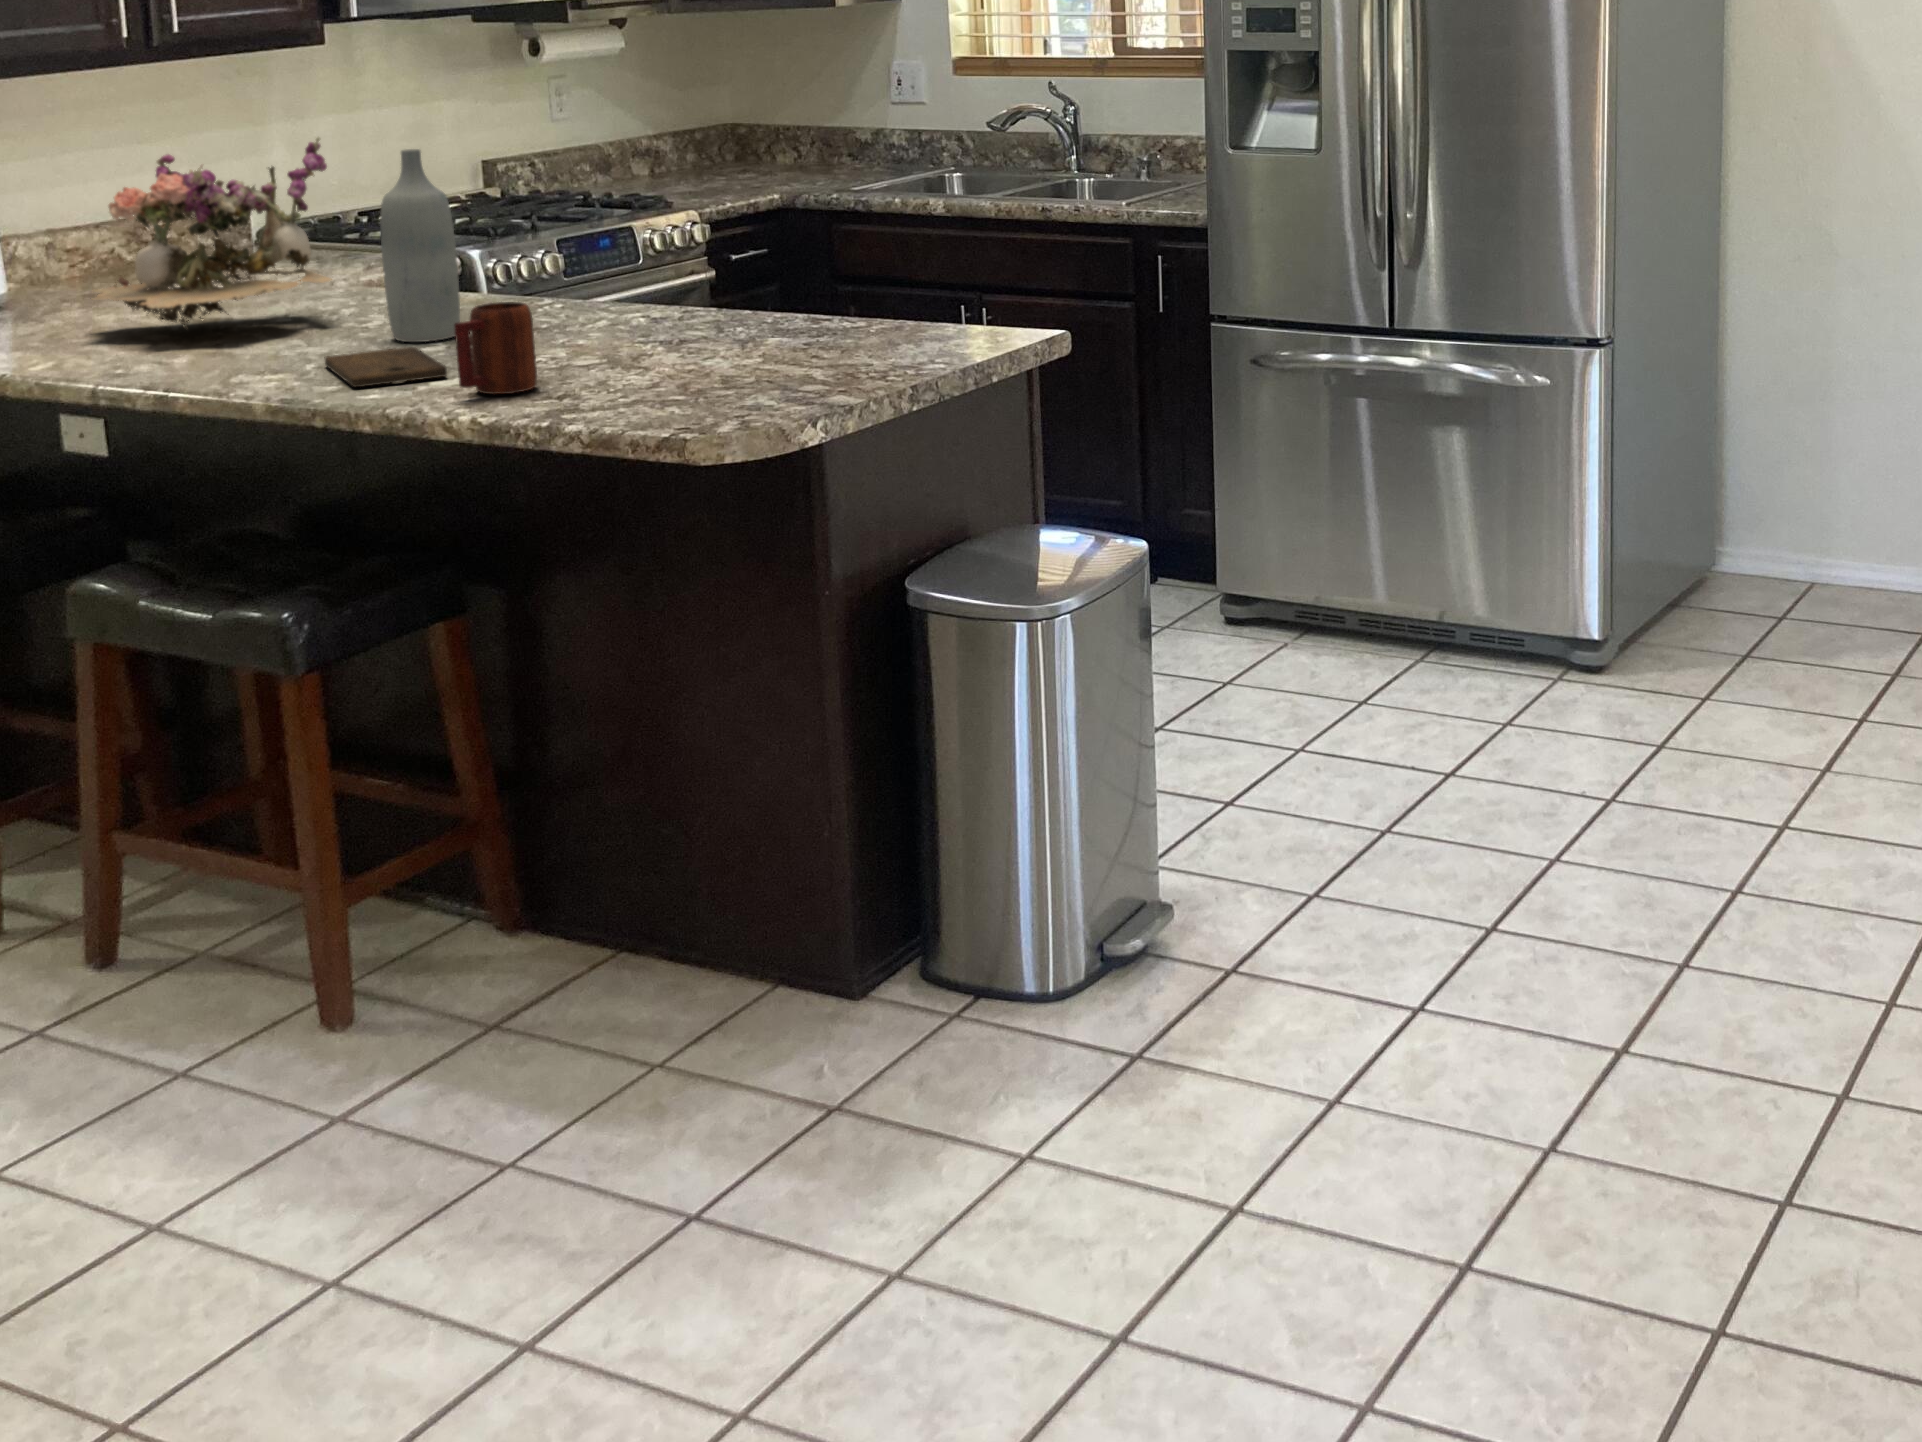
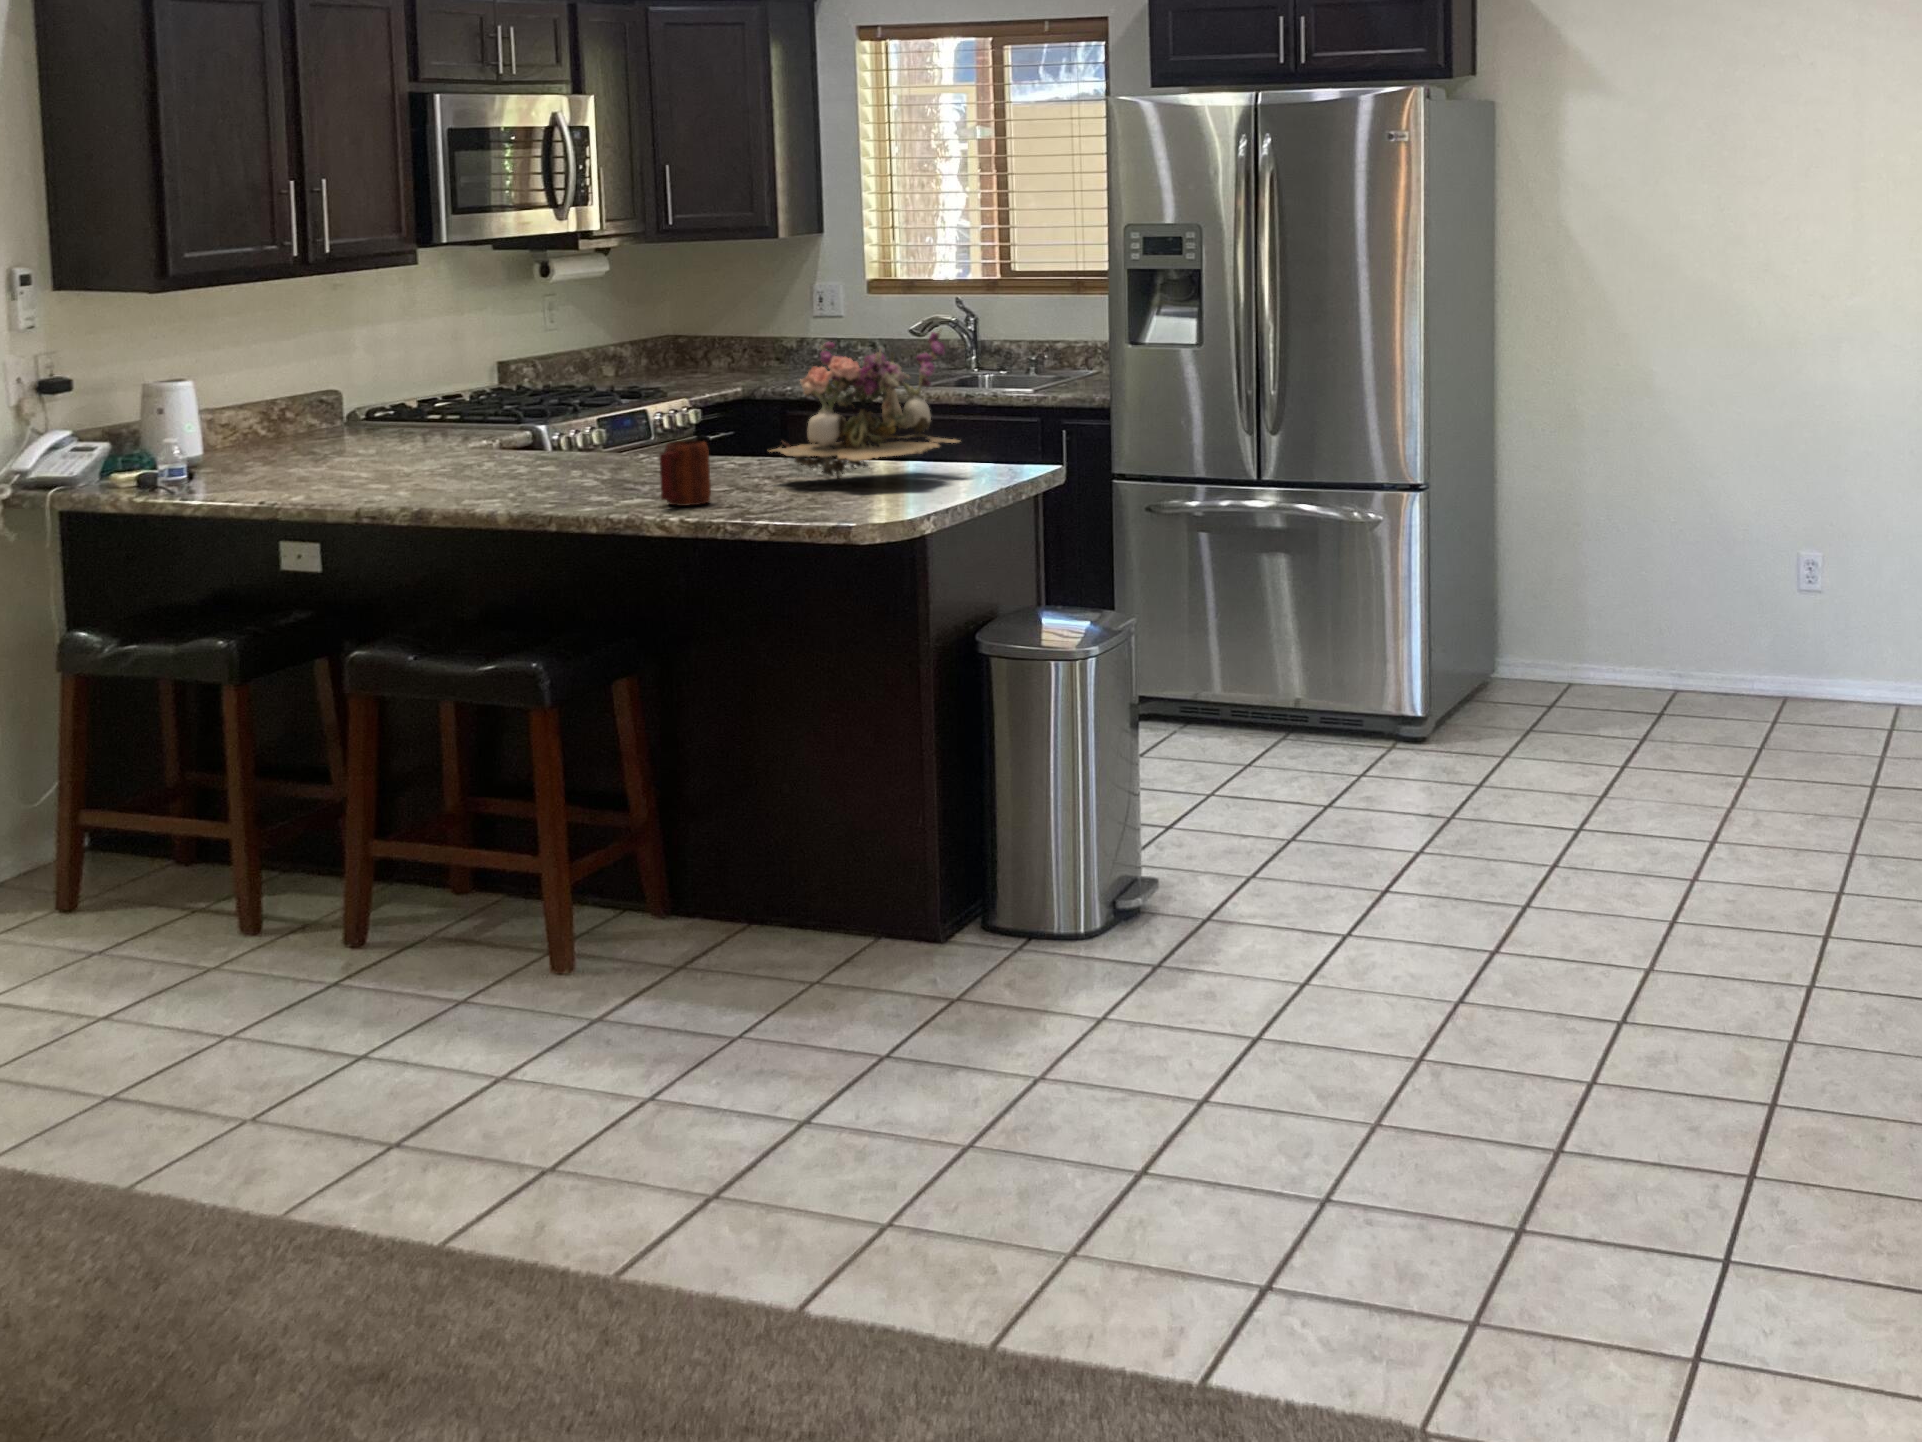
flower arrangement: present [92,137,332,329] -> present [771,329,959,480]
bottle: present [380,149,460,342] -> none [552,336,608,479]
cutting board: present [324,347,447,387] -> none [530,480,634,504]

